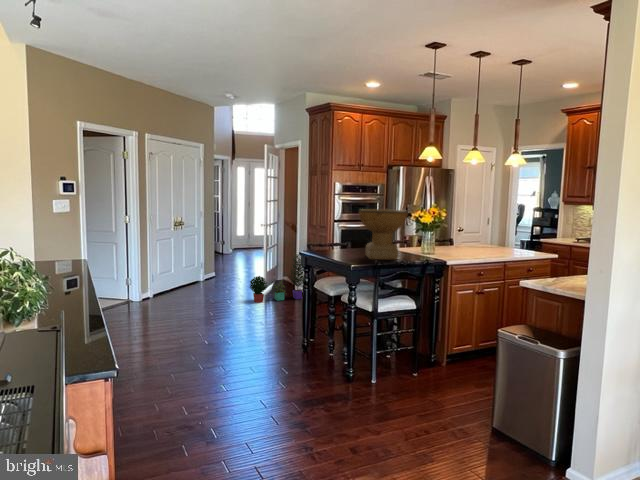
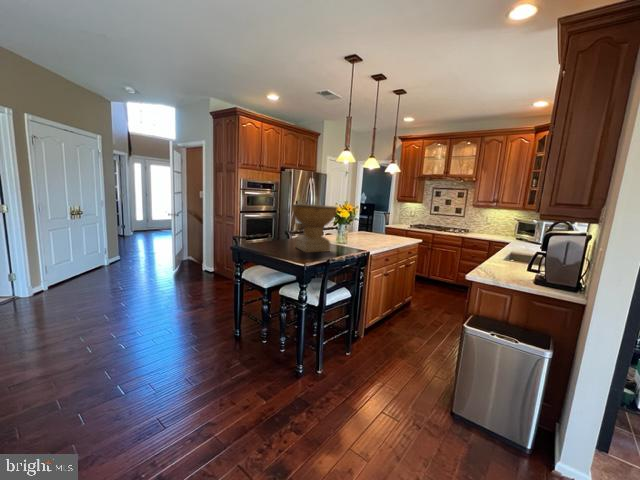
potted plant: present [250,255,305,303] -> none [160,239,214,285]

